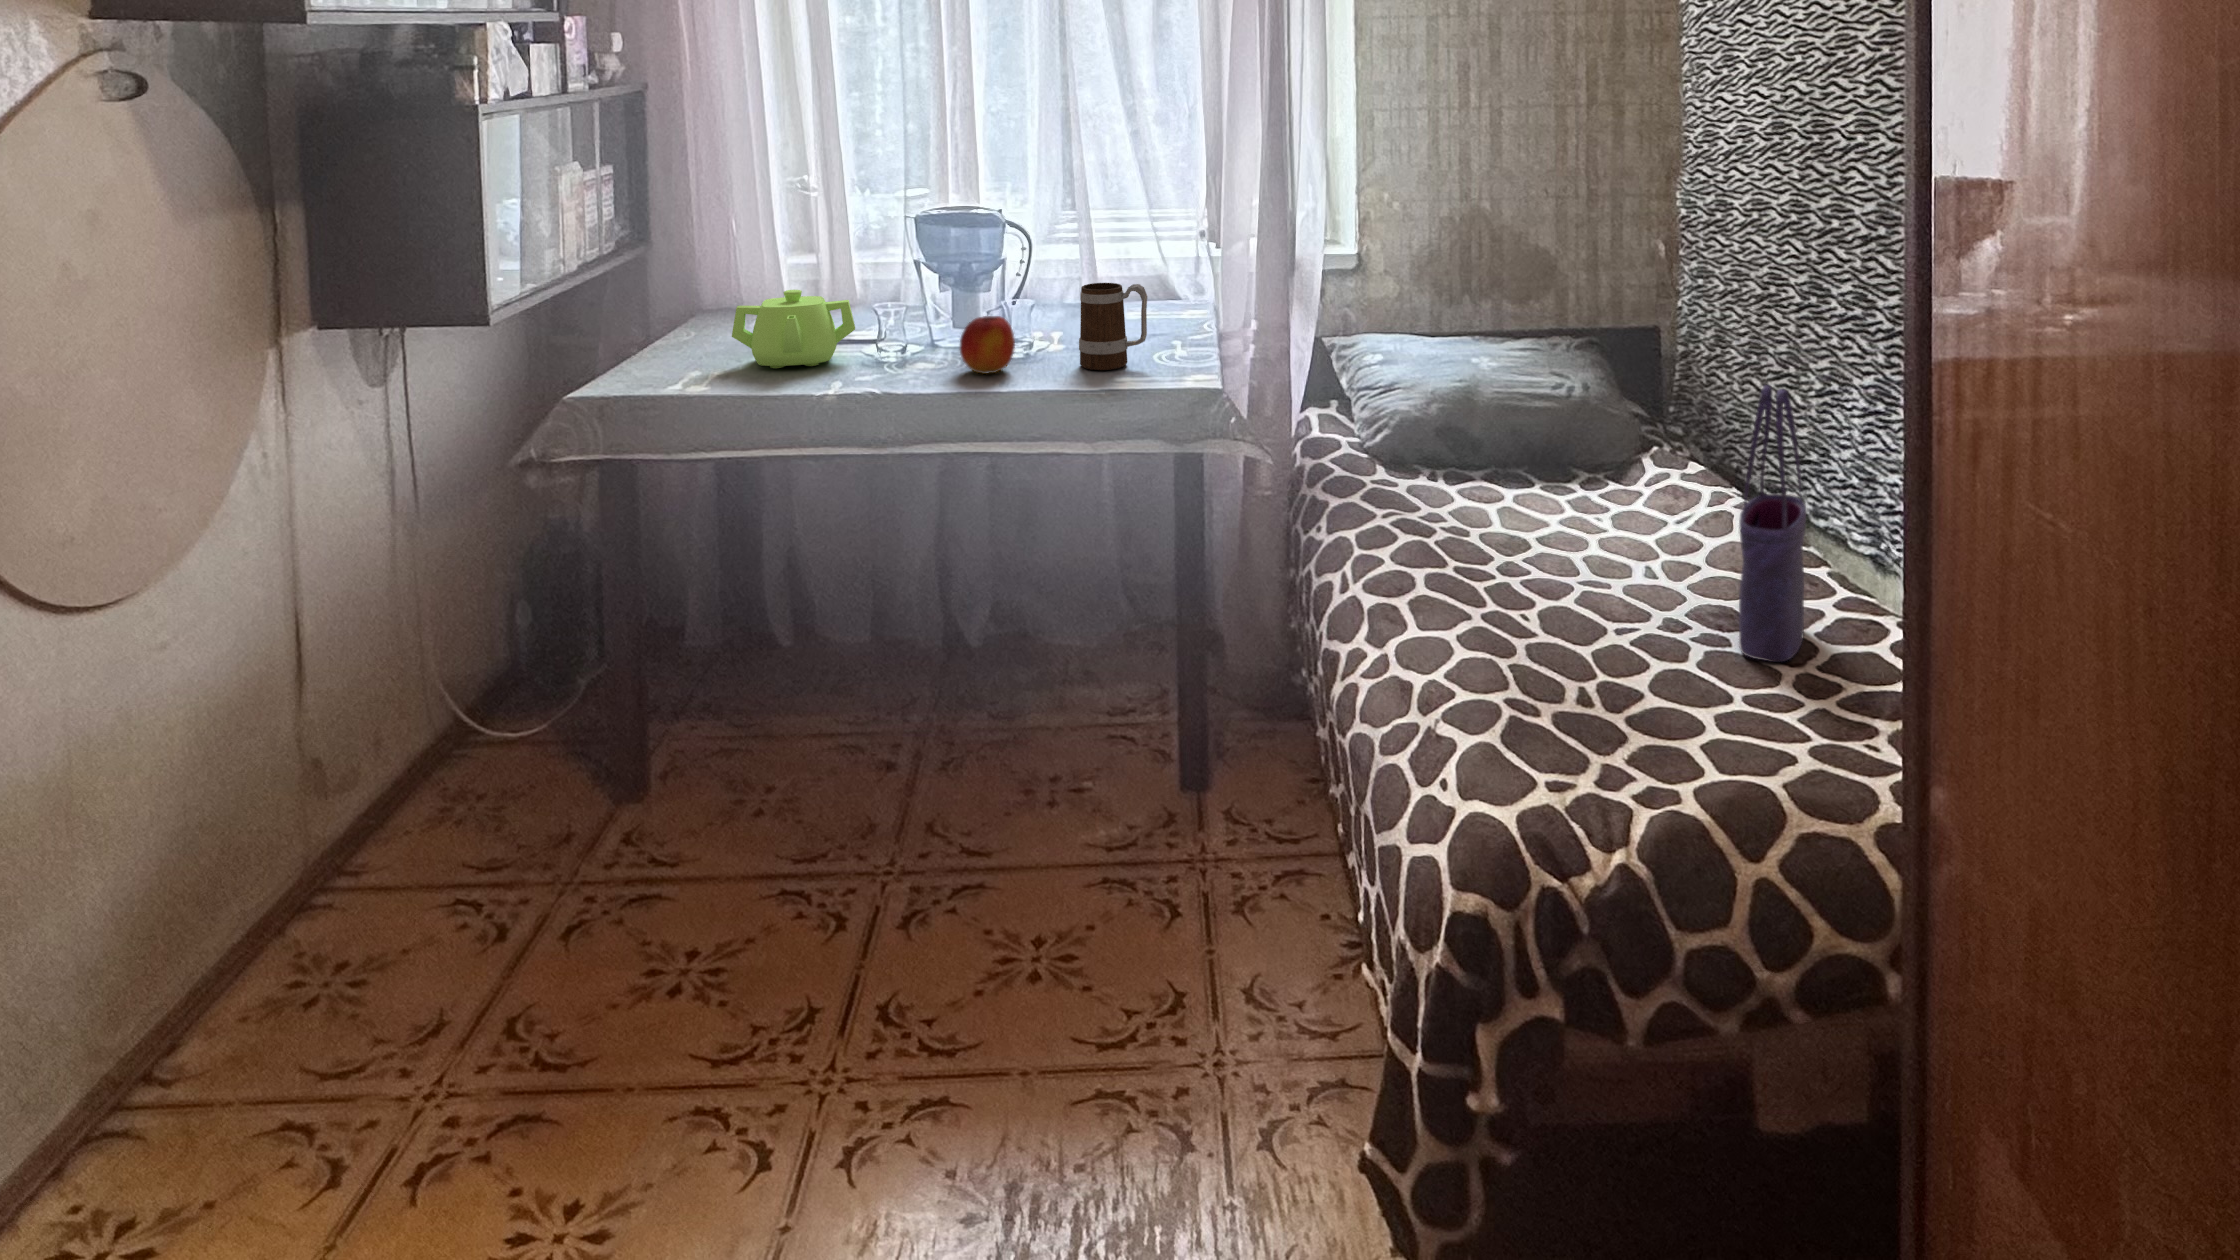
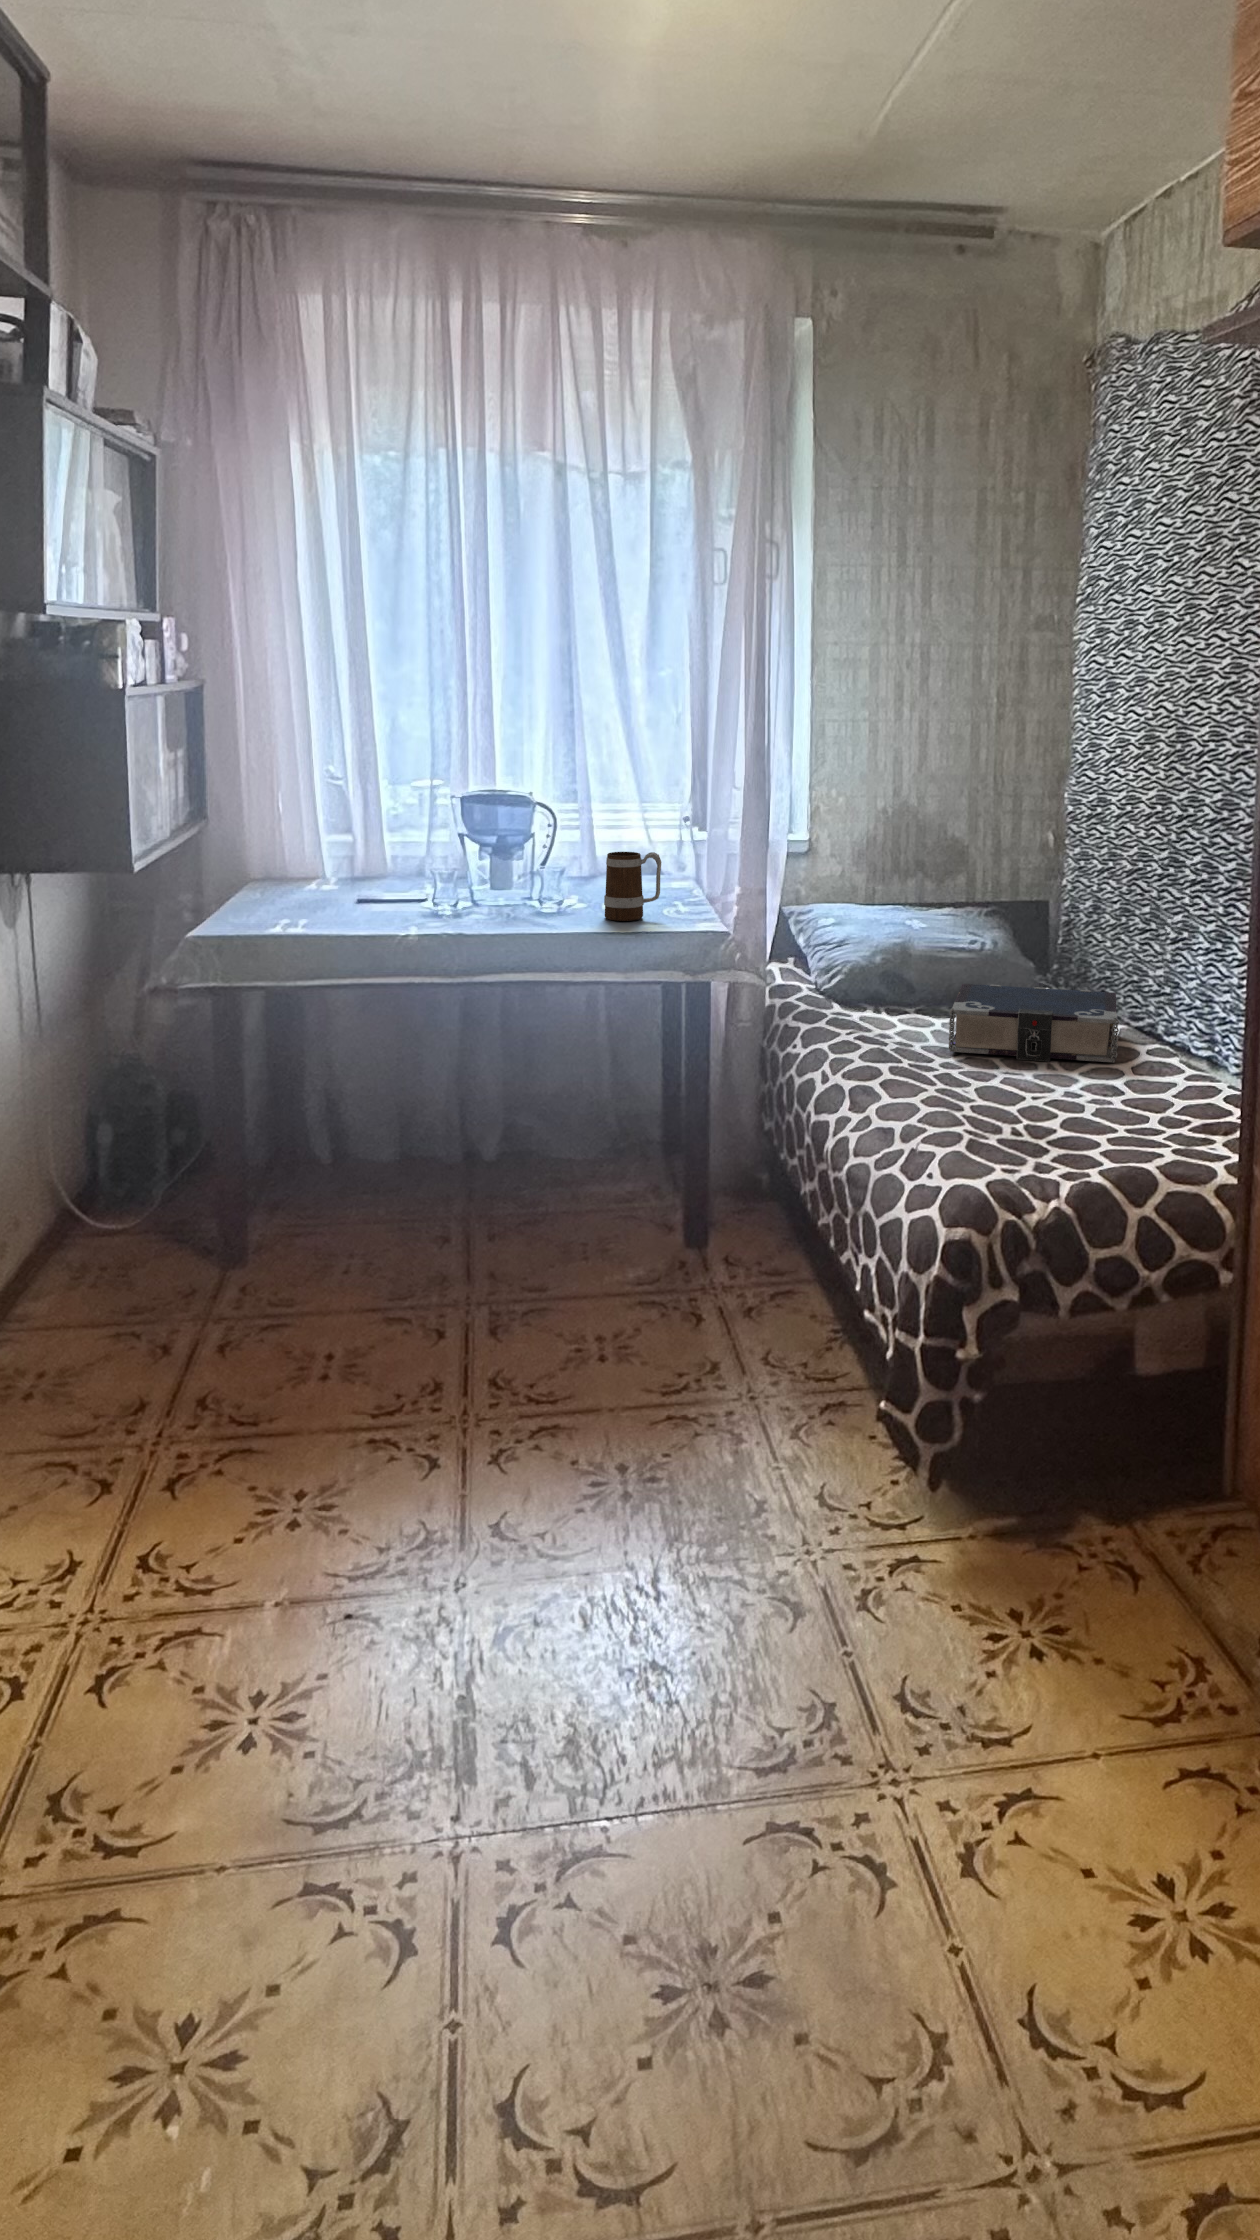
teapot: present [732,290,855,368] -> none [311,854,415,918]
apple: present [960,316,1015,374] -> none [508,876,554,923]
tote bag: present [1739,385,1806,662] -> none [1121,914,1169,1105]
book: none [1506,453,1741,578] -> present [949,984,1119,1062]

